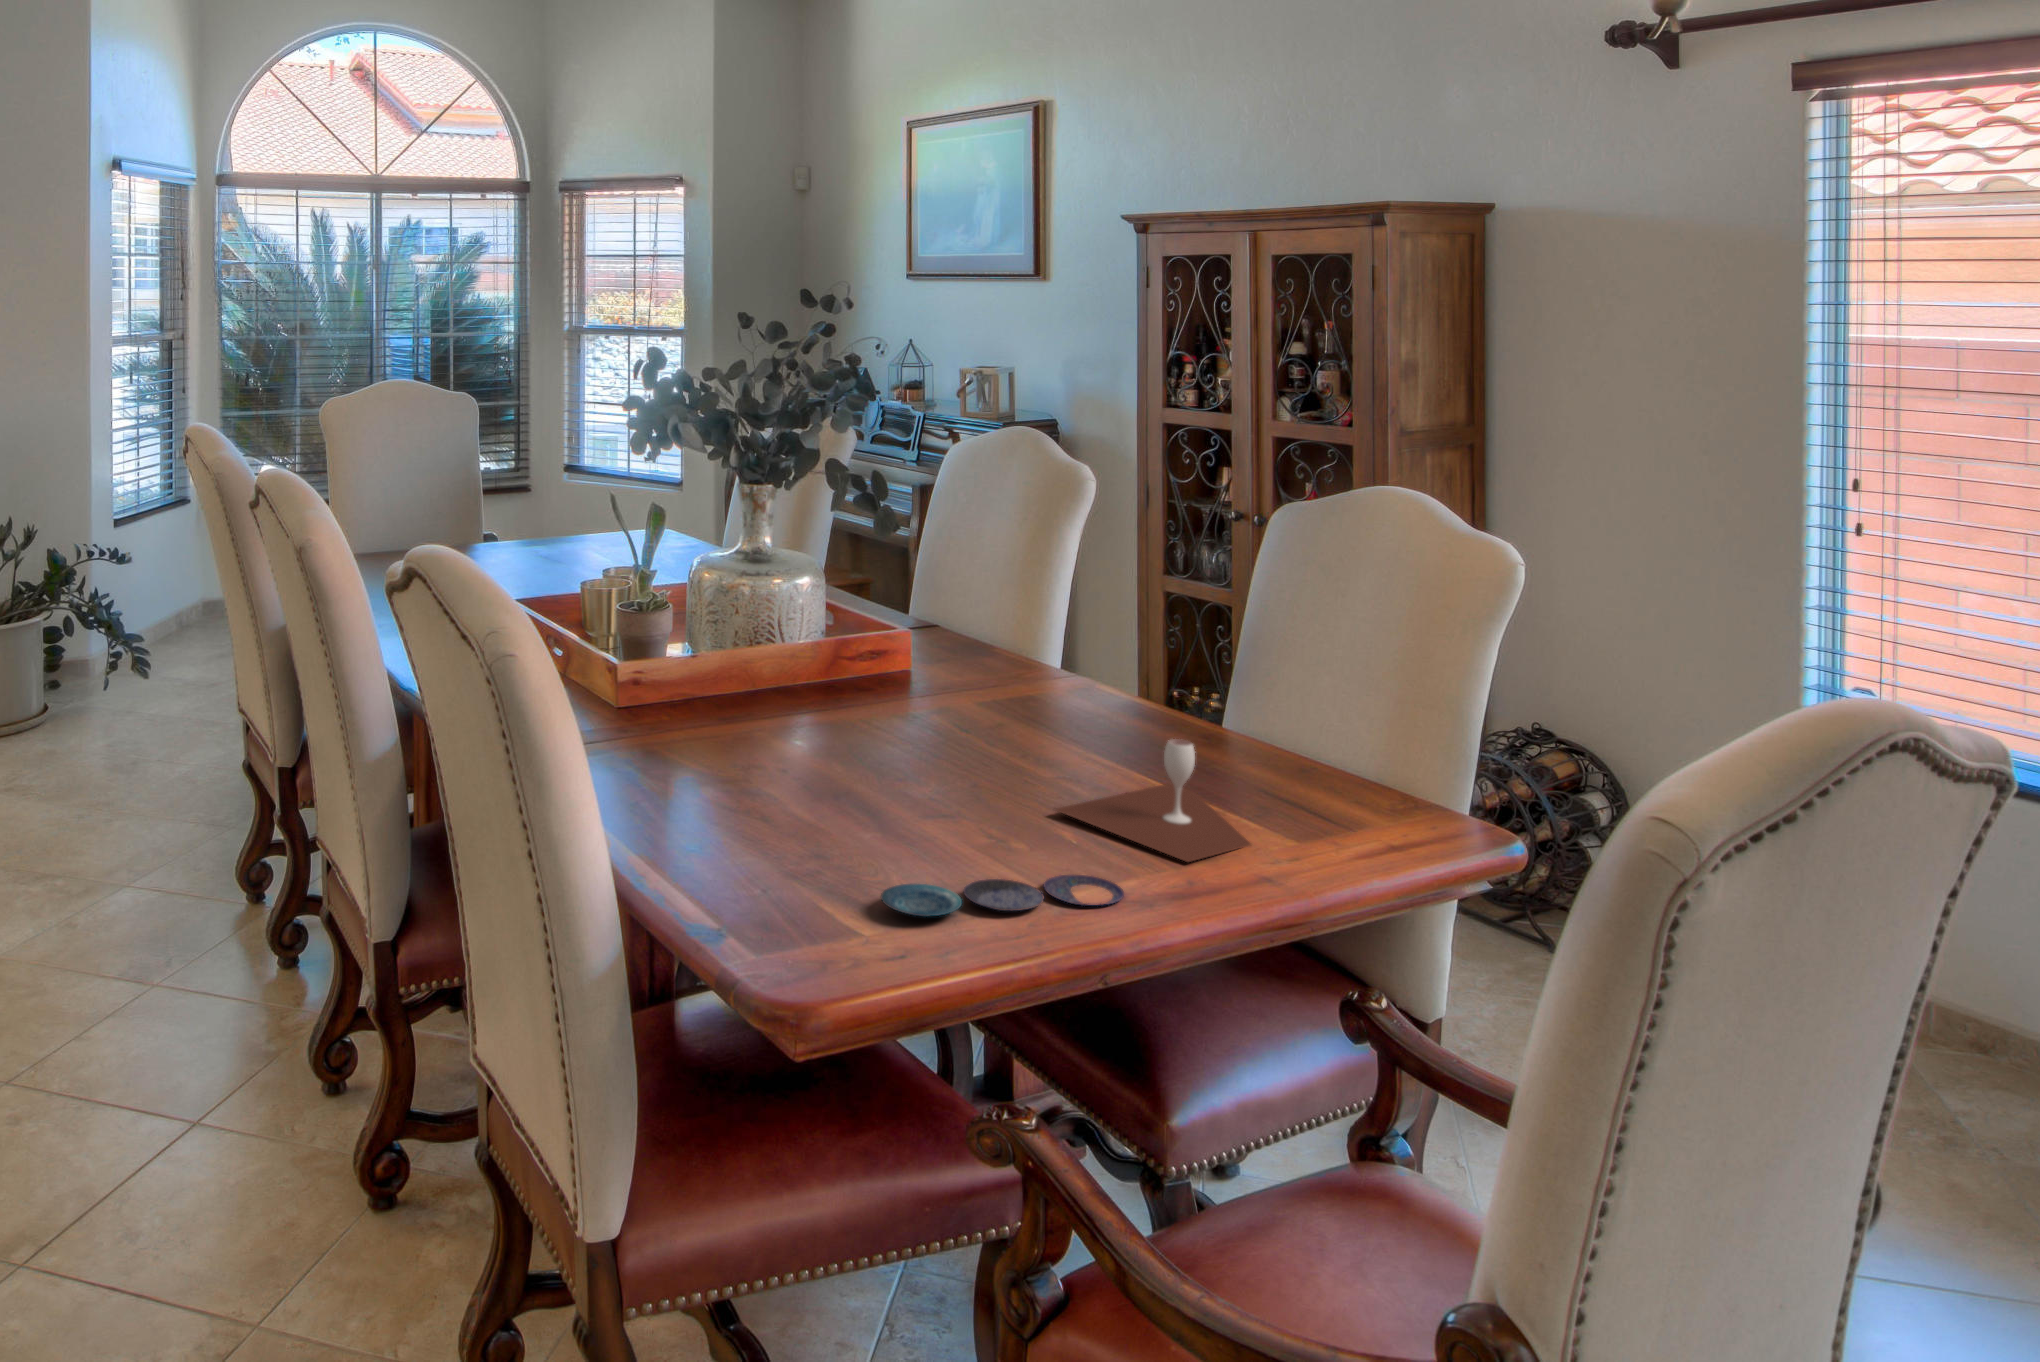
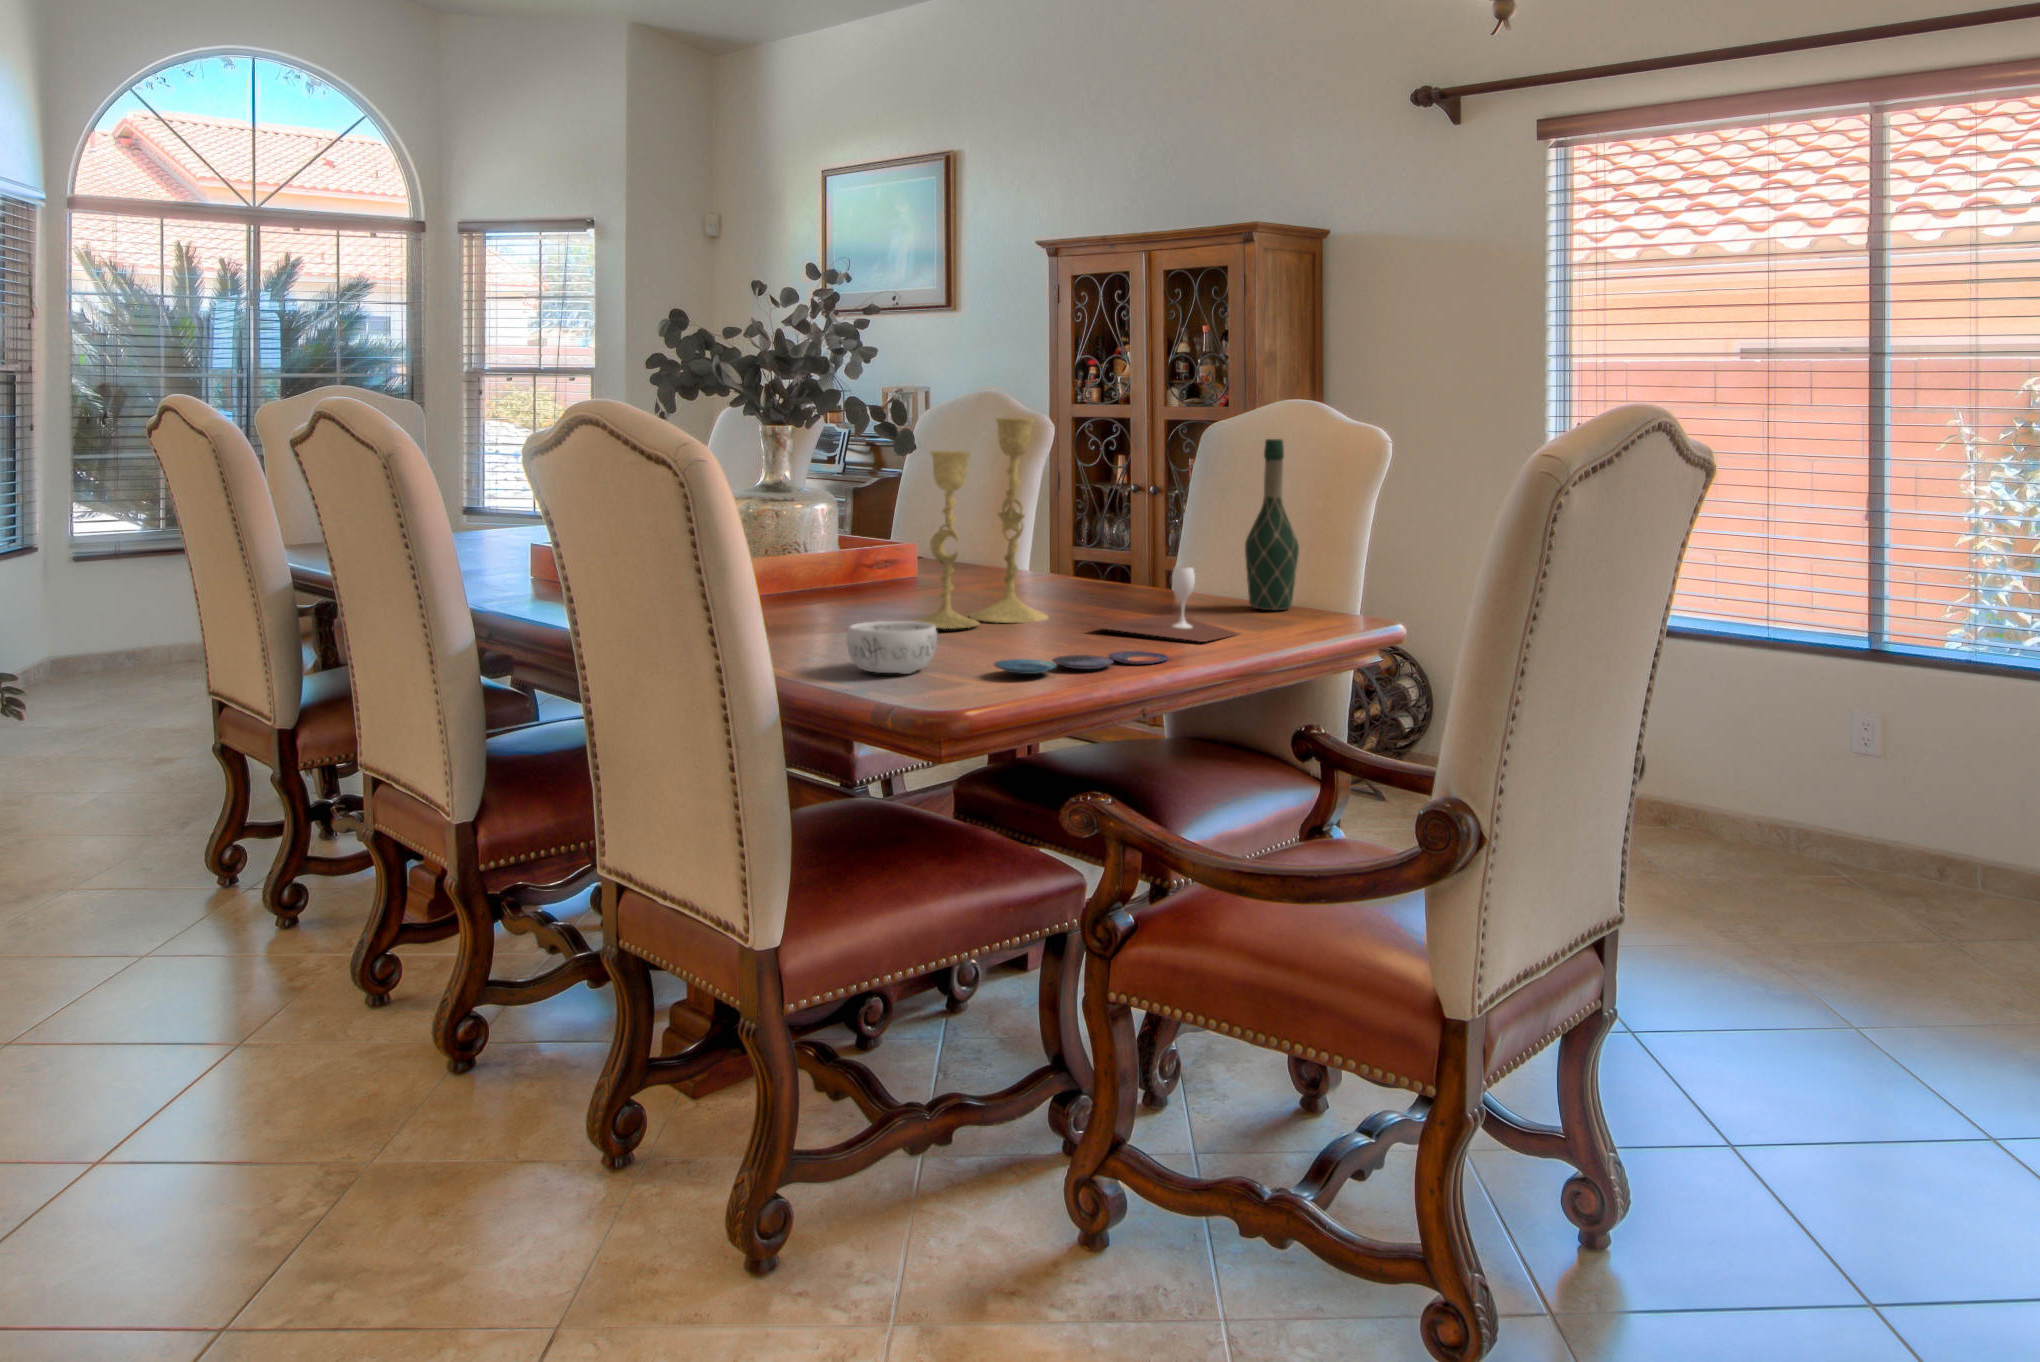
candlestick: none [844,519,1023,790] -> present [914,418,1048,629]
wine bottle: none [1283,562,1359,792] -> present [1245,439,1299,610]
decorative bowl: none [713,808,824,889] -> present [847,621,937,674]

